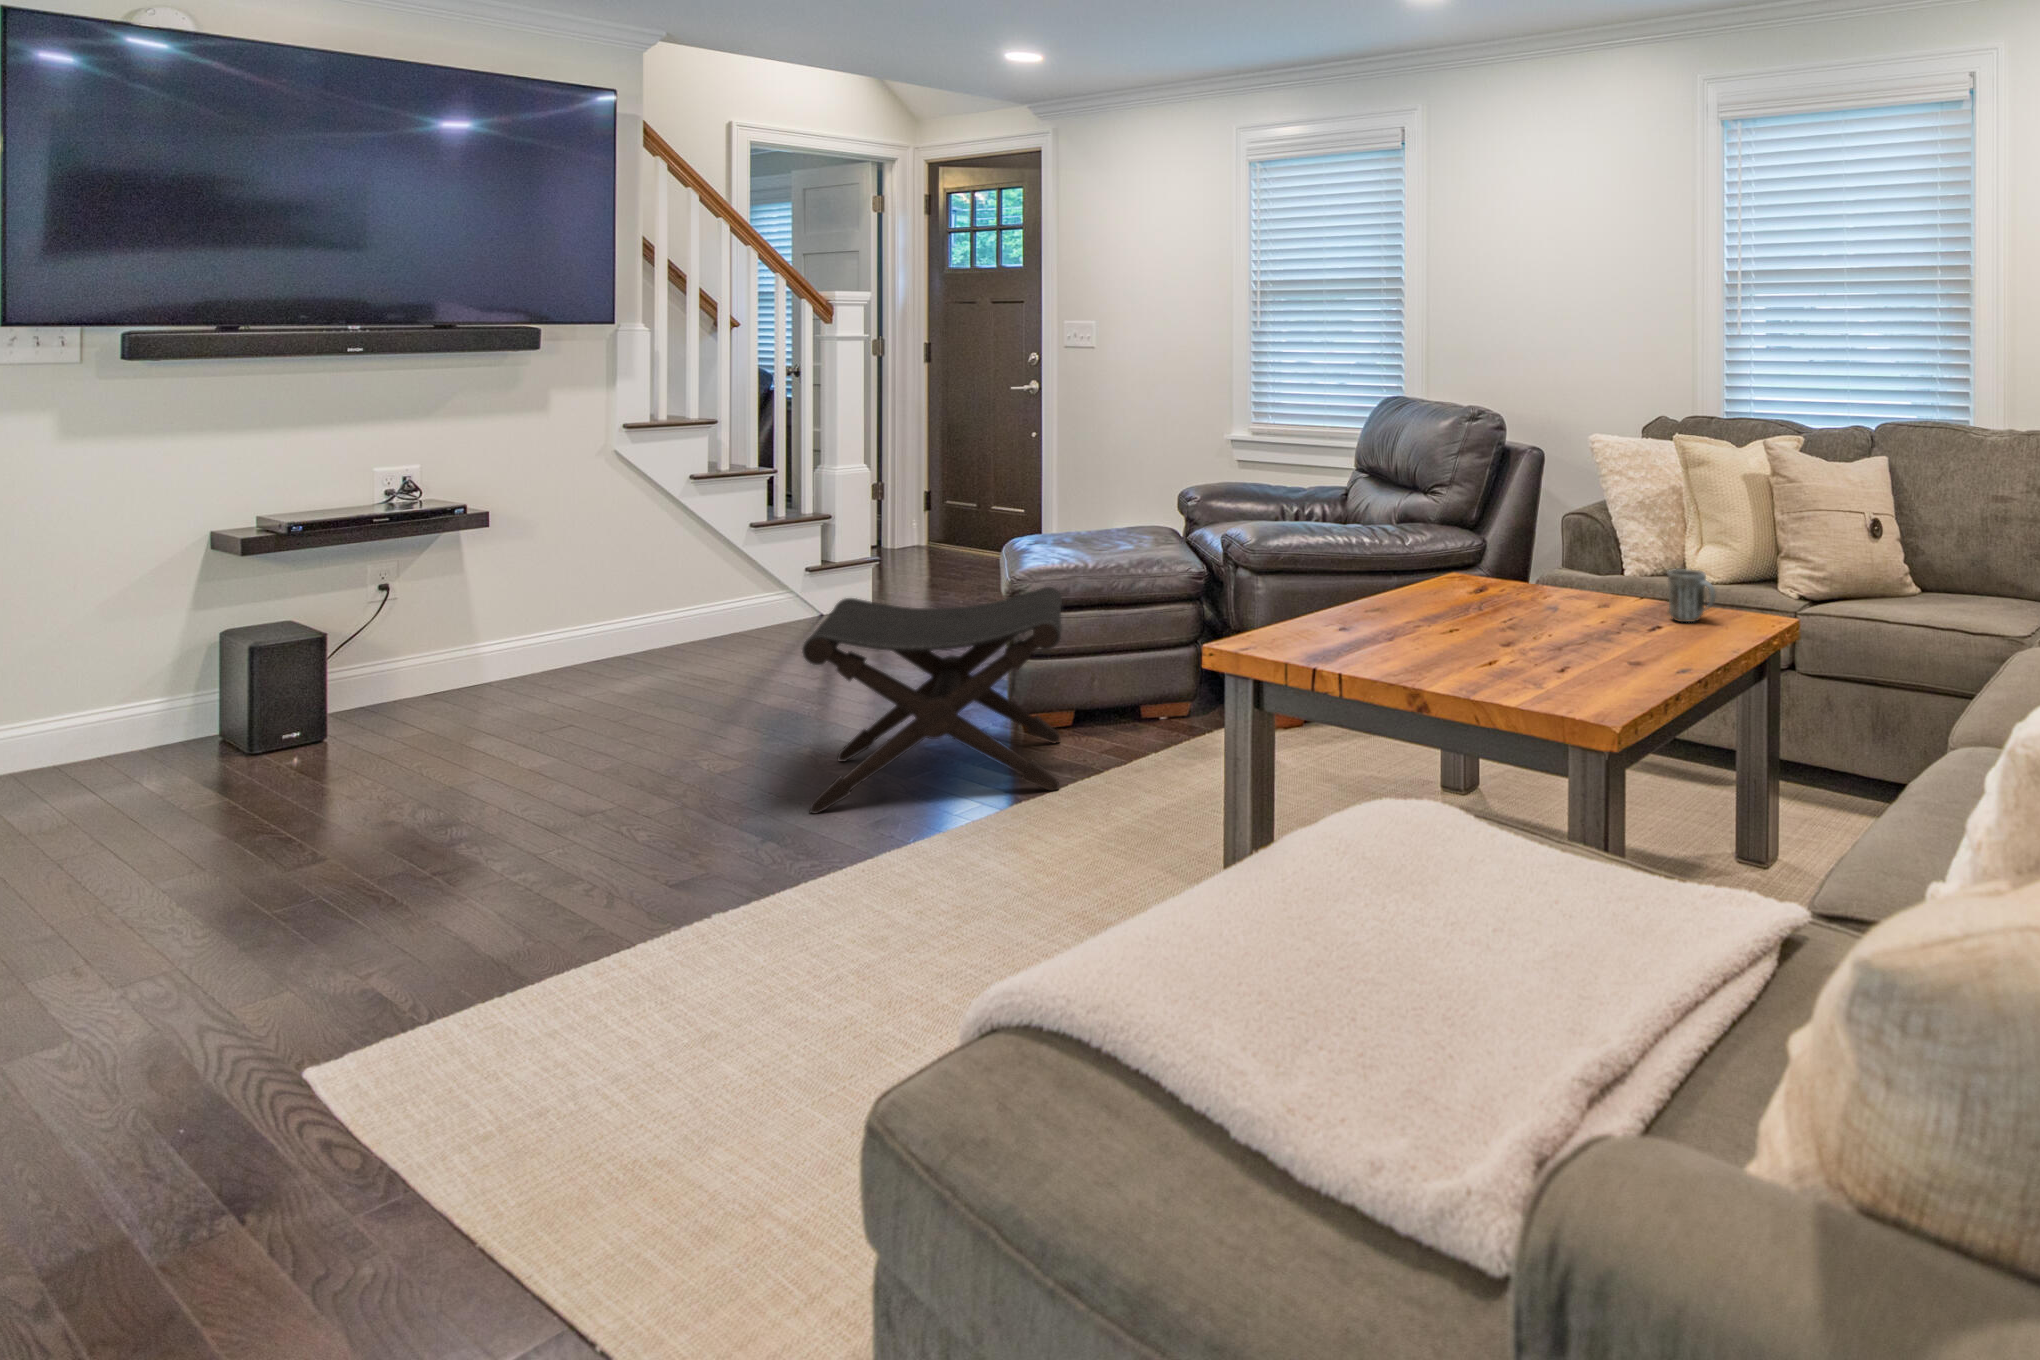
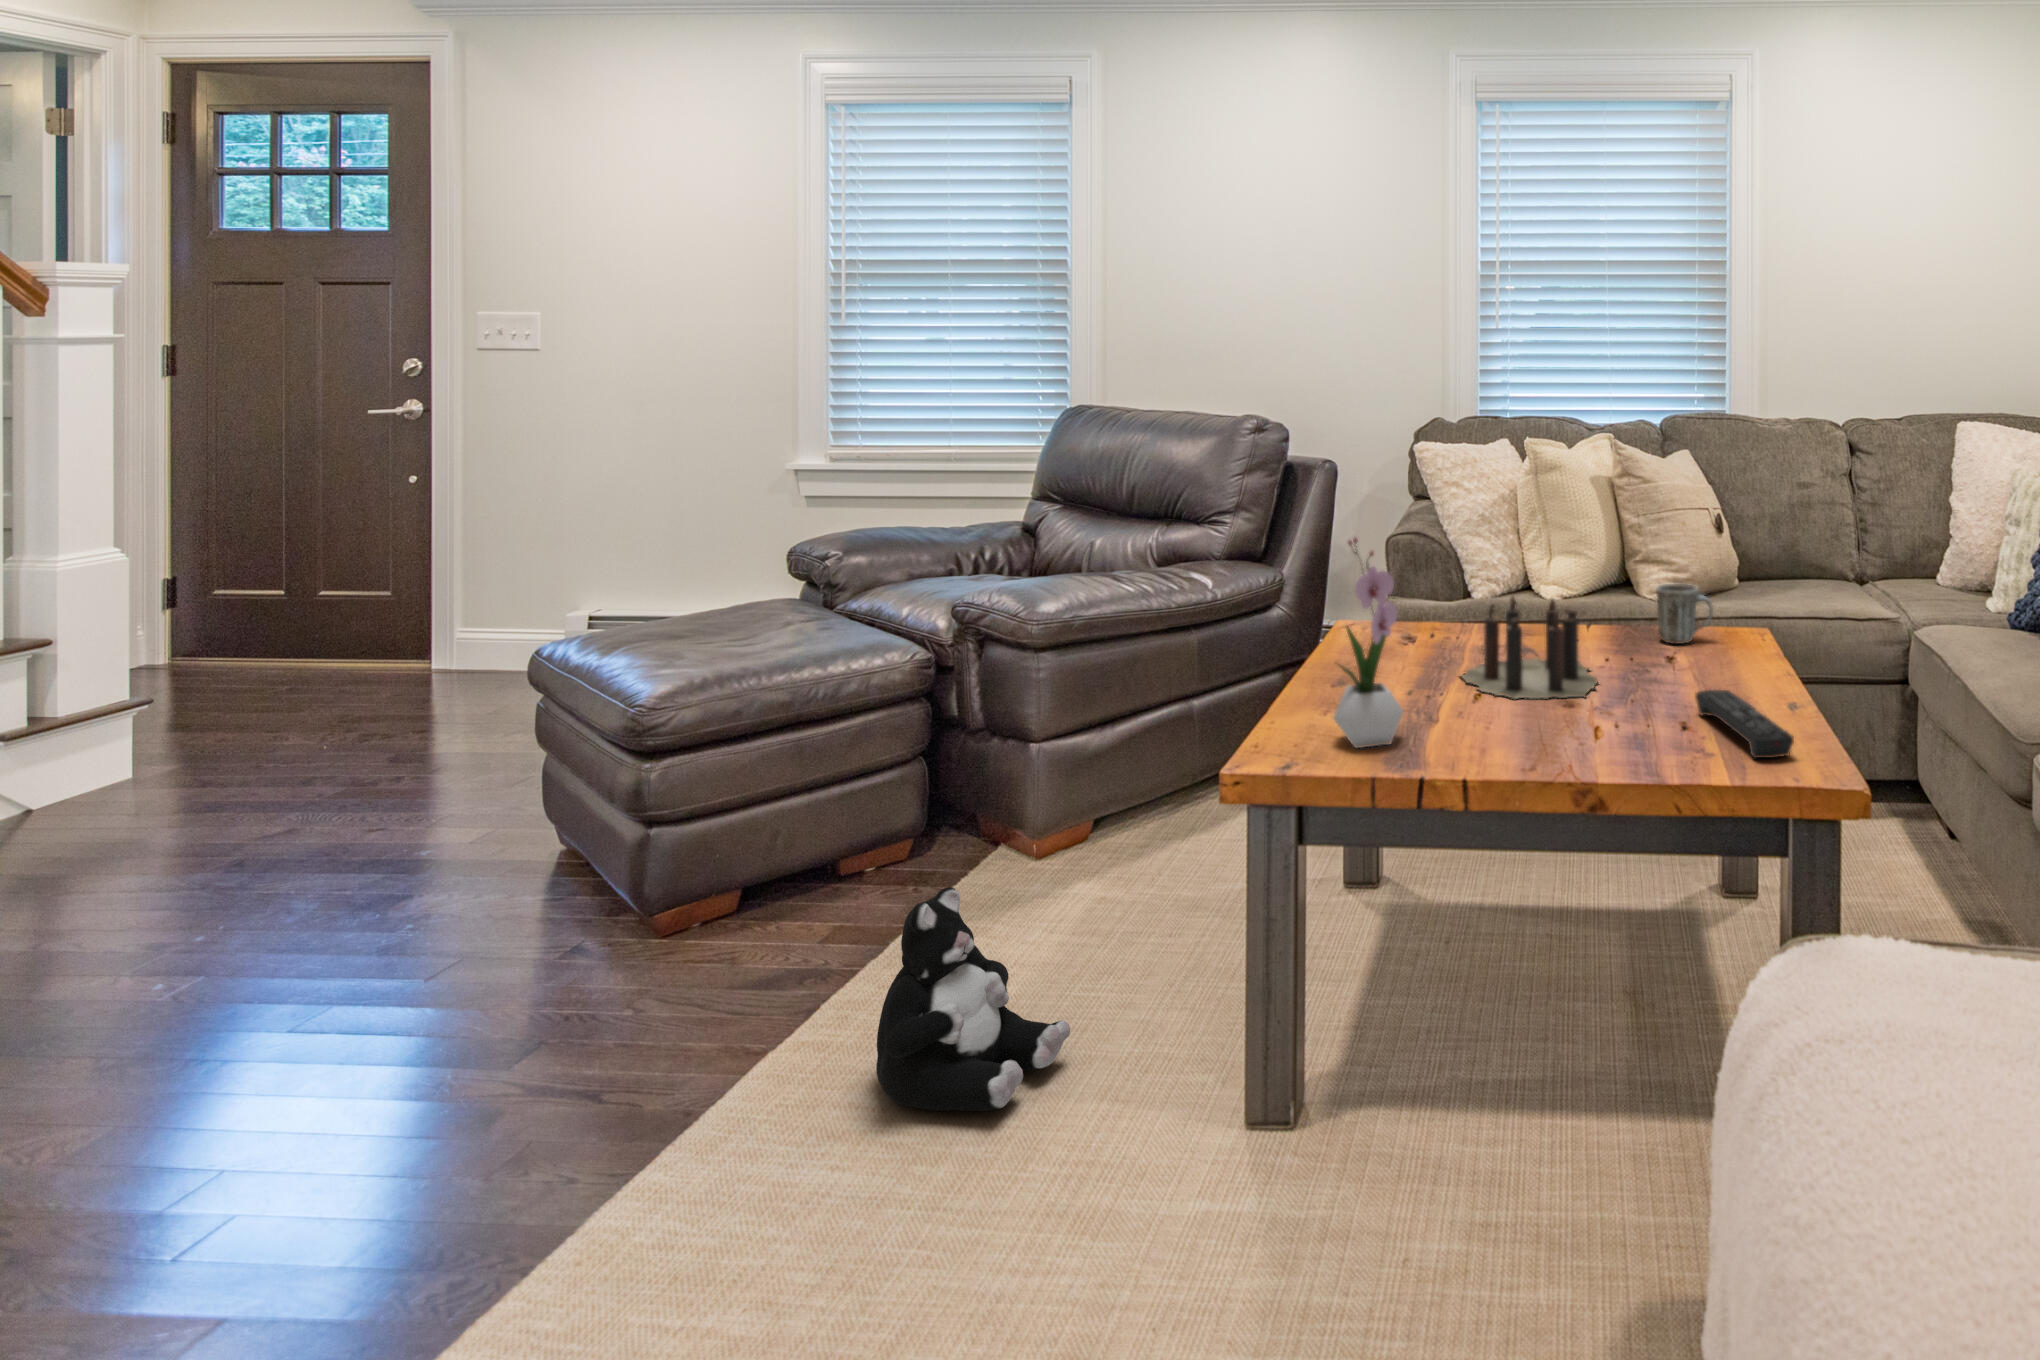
flower arrangement: none [1300,497,1355,650] -> present [1334,538,1403,748]
candle: none [1443,560,1579,644] -> present [1459,596,1598,699]
footstool: present [802,587,1062,814] -> none [282,710,820,1218]
remote control: none [1550,647,1609,698] -> present [1695,690,1794,758]
plush toy: none [1052,707,1165,845] -> present [876,887,1070,1111]

